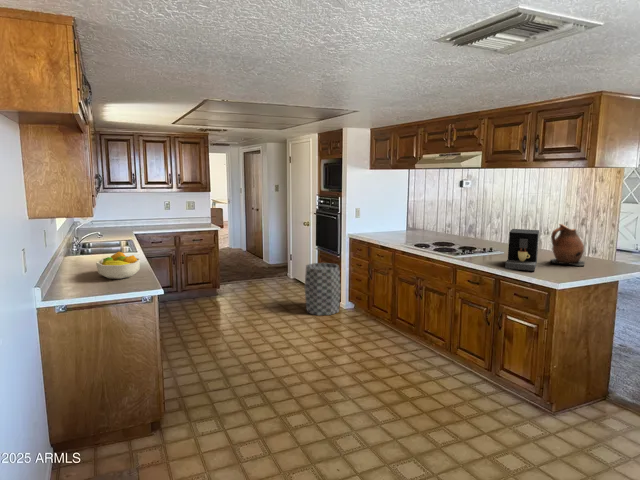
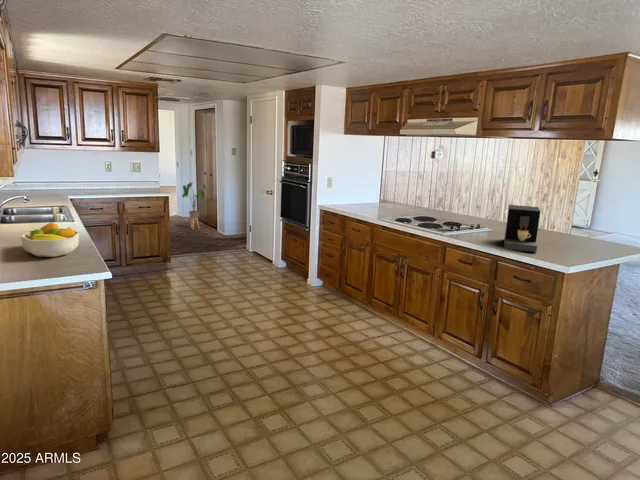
house plant: none [232,217,257,260] -> present [183,183,206,228]
ceramic pitcher: present [551,224,585,266] -> none [545,201,583,247]
trash can: present [305,263,341,315] -> none [269,236,309,294]

